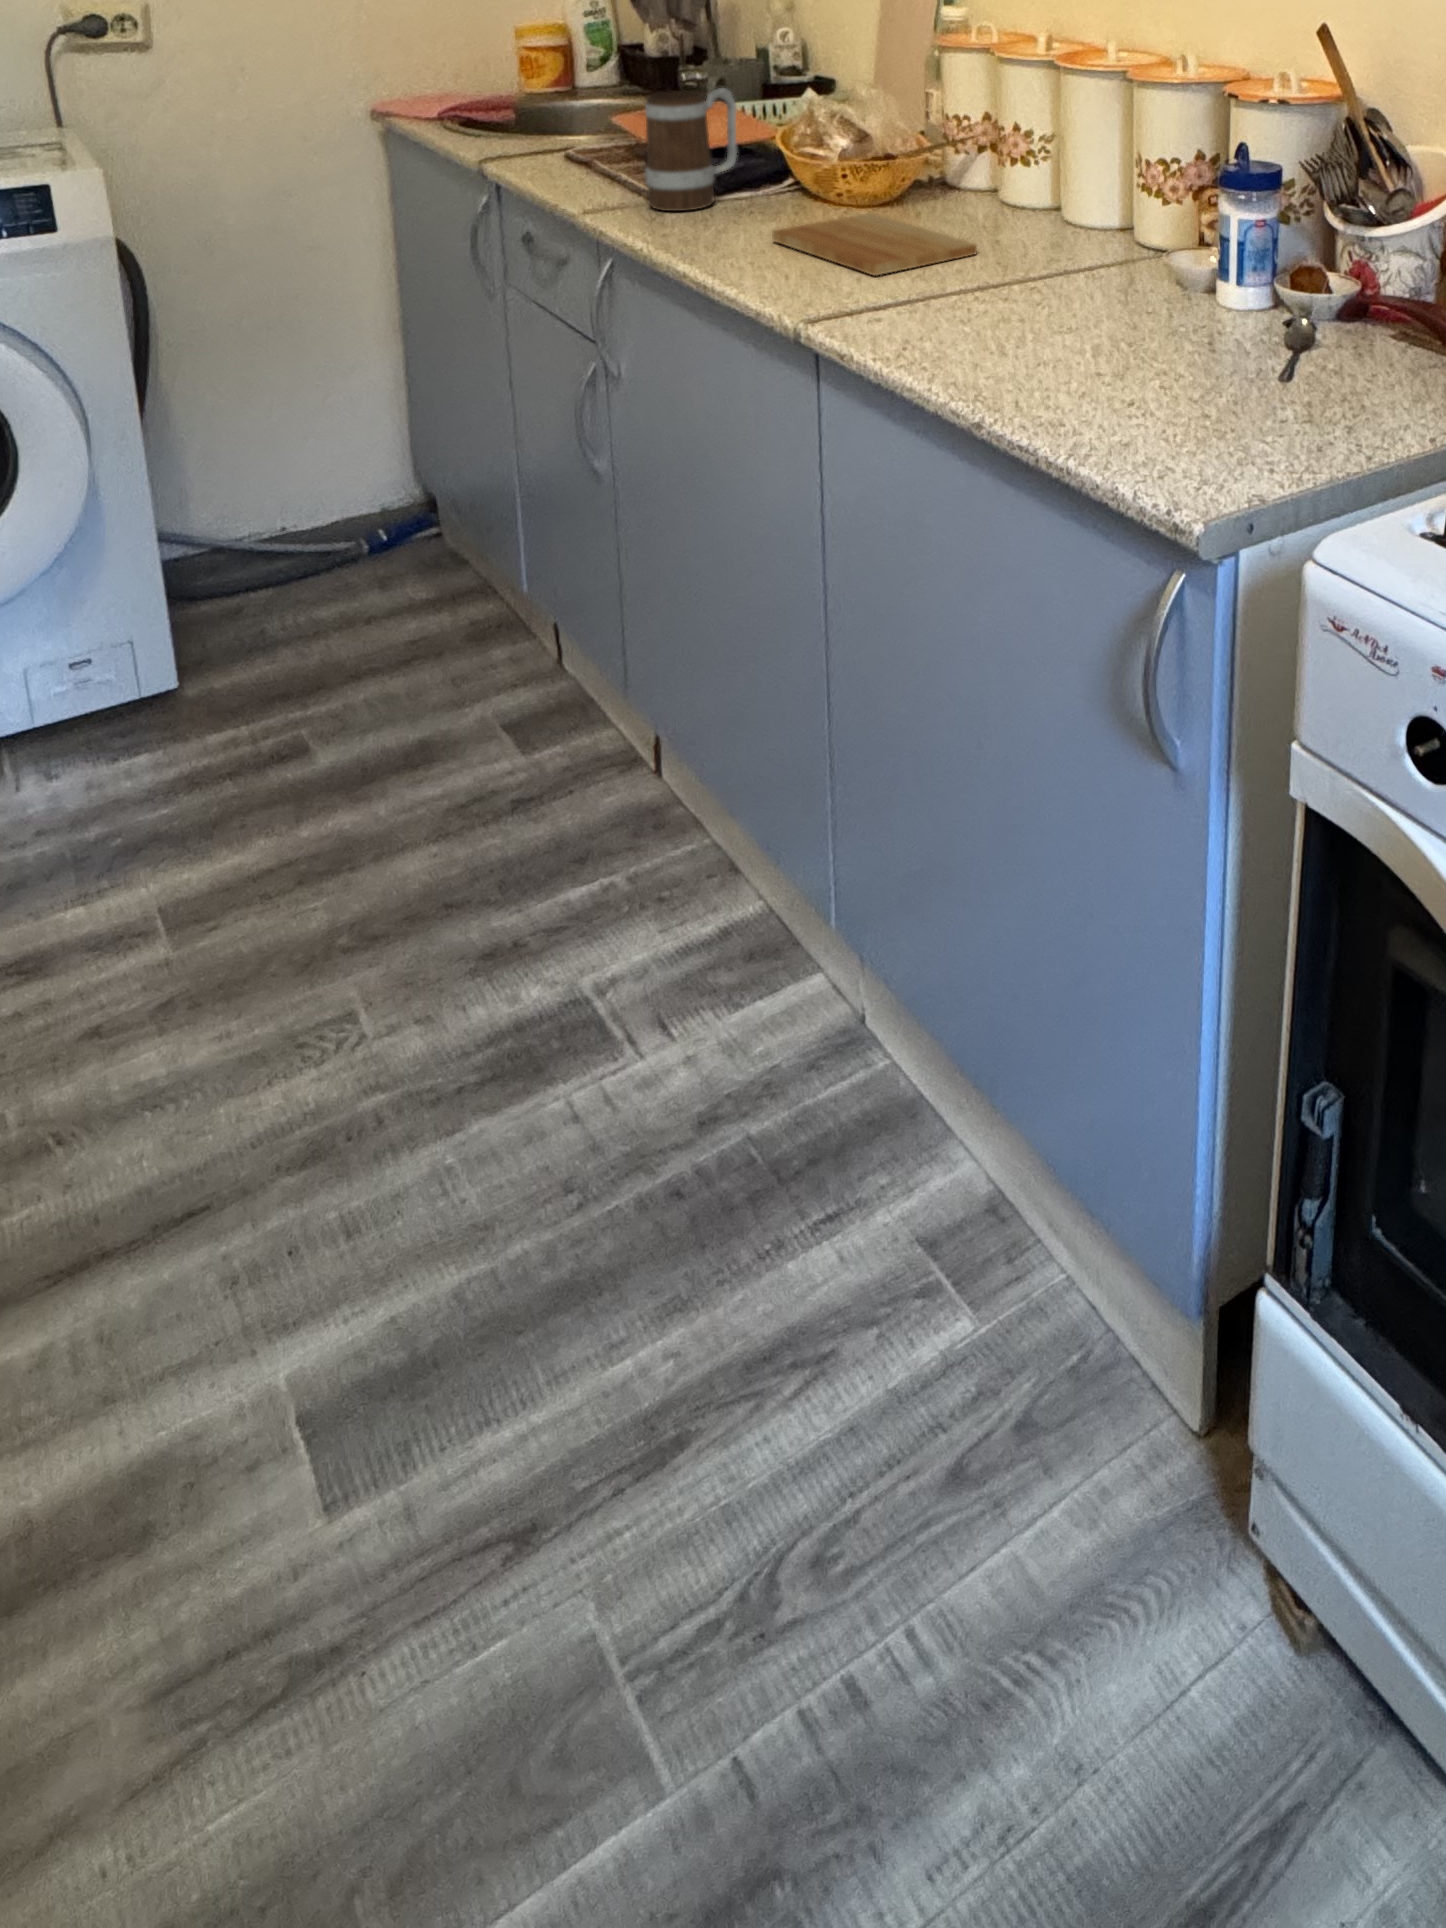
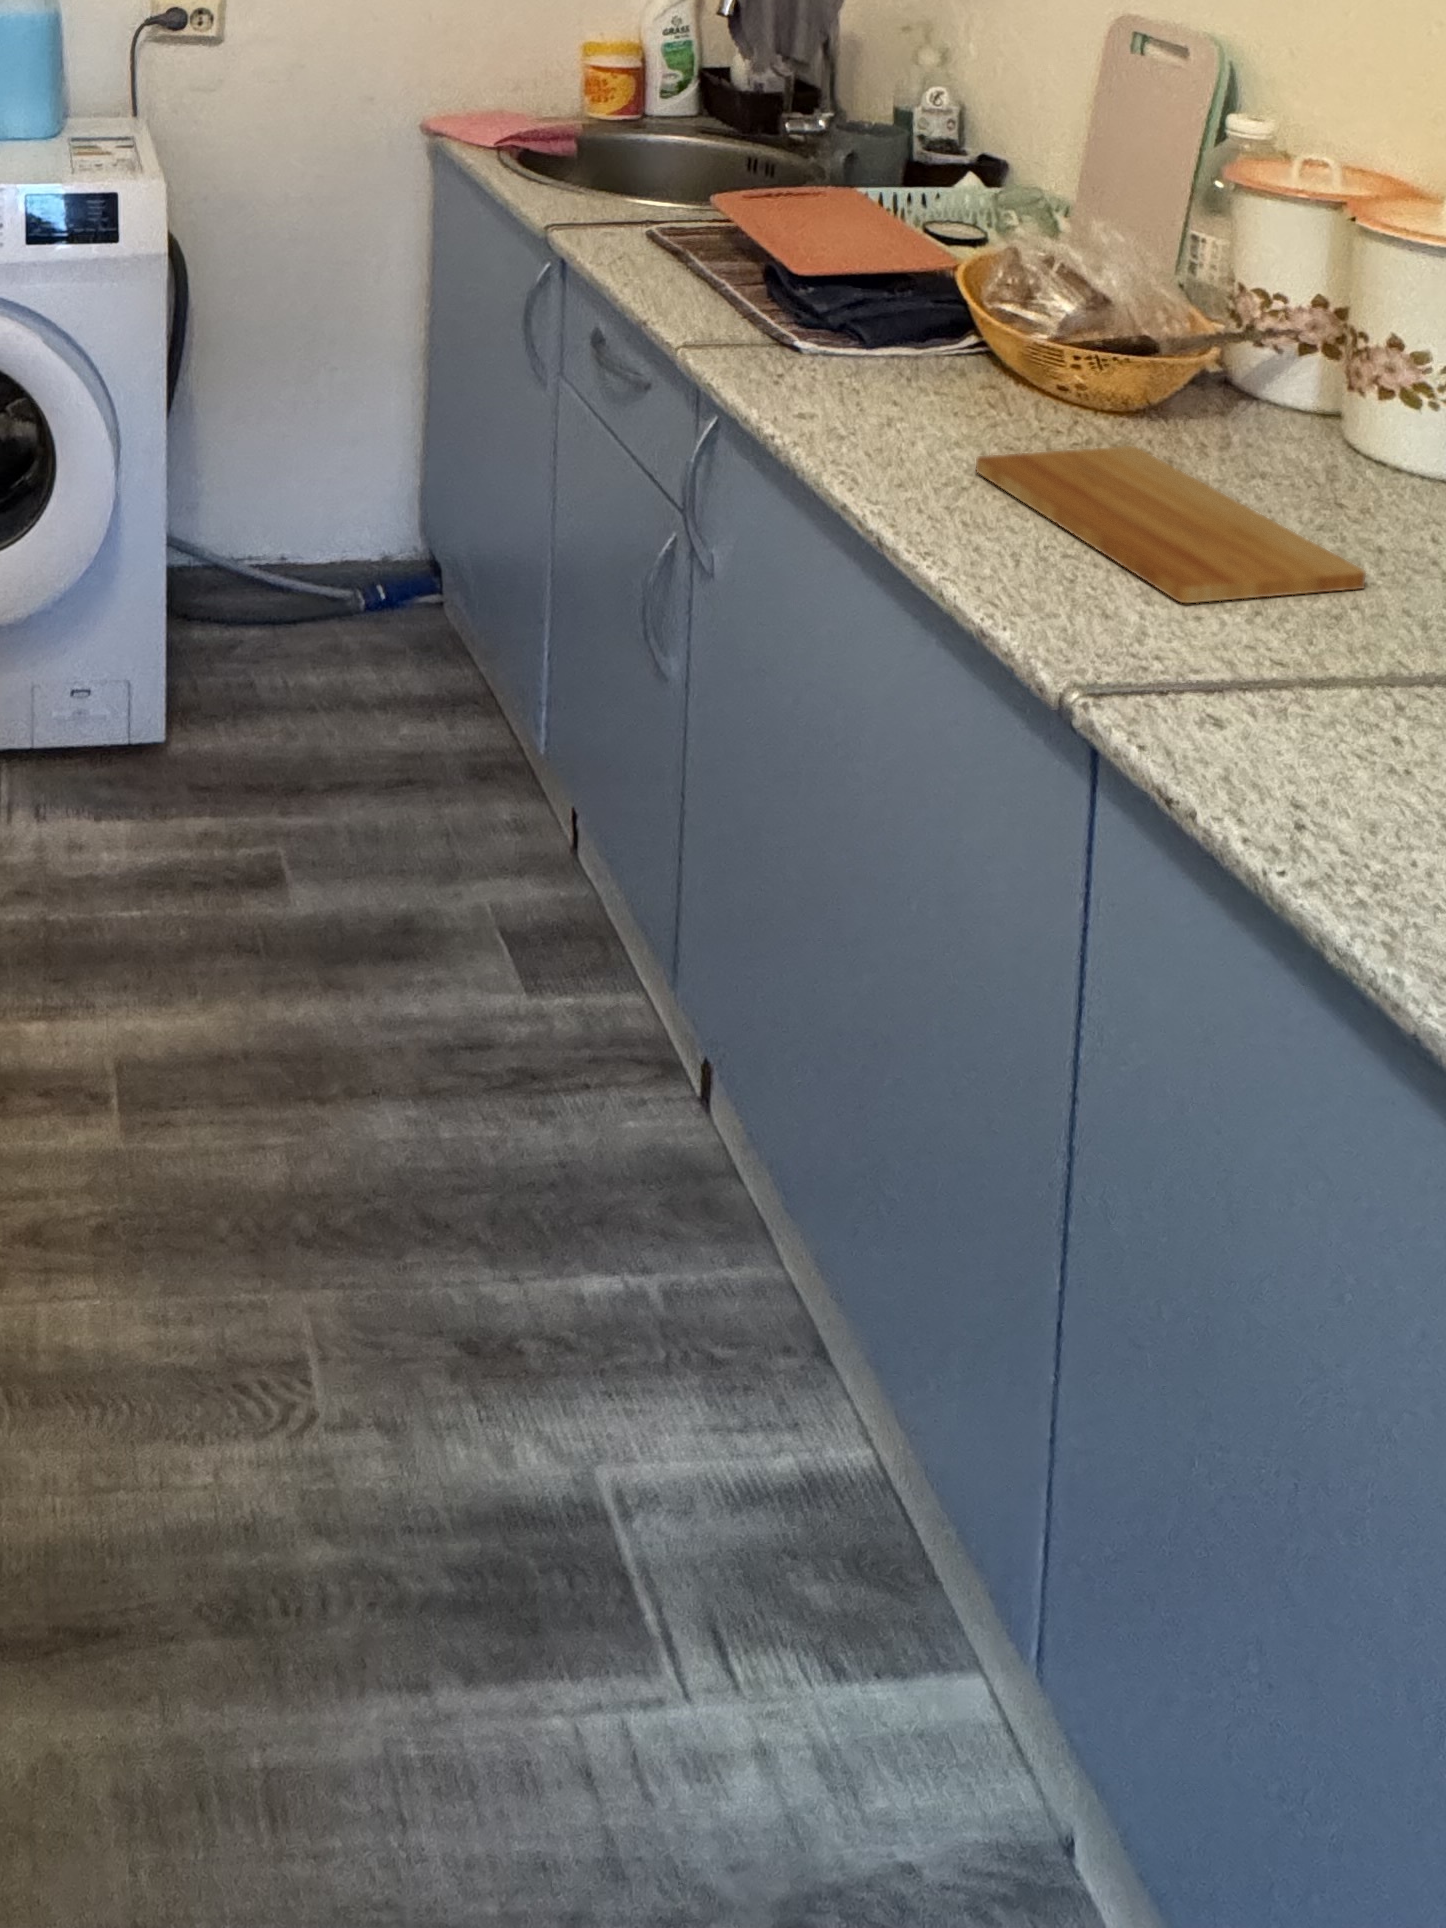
mug: present [645,88,737,211] -> none [771,206,909,375]

